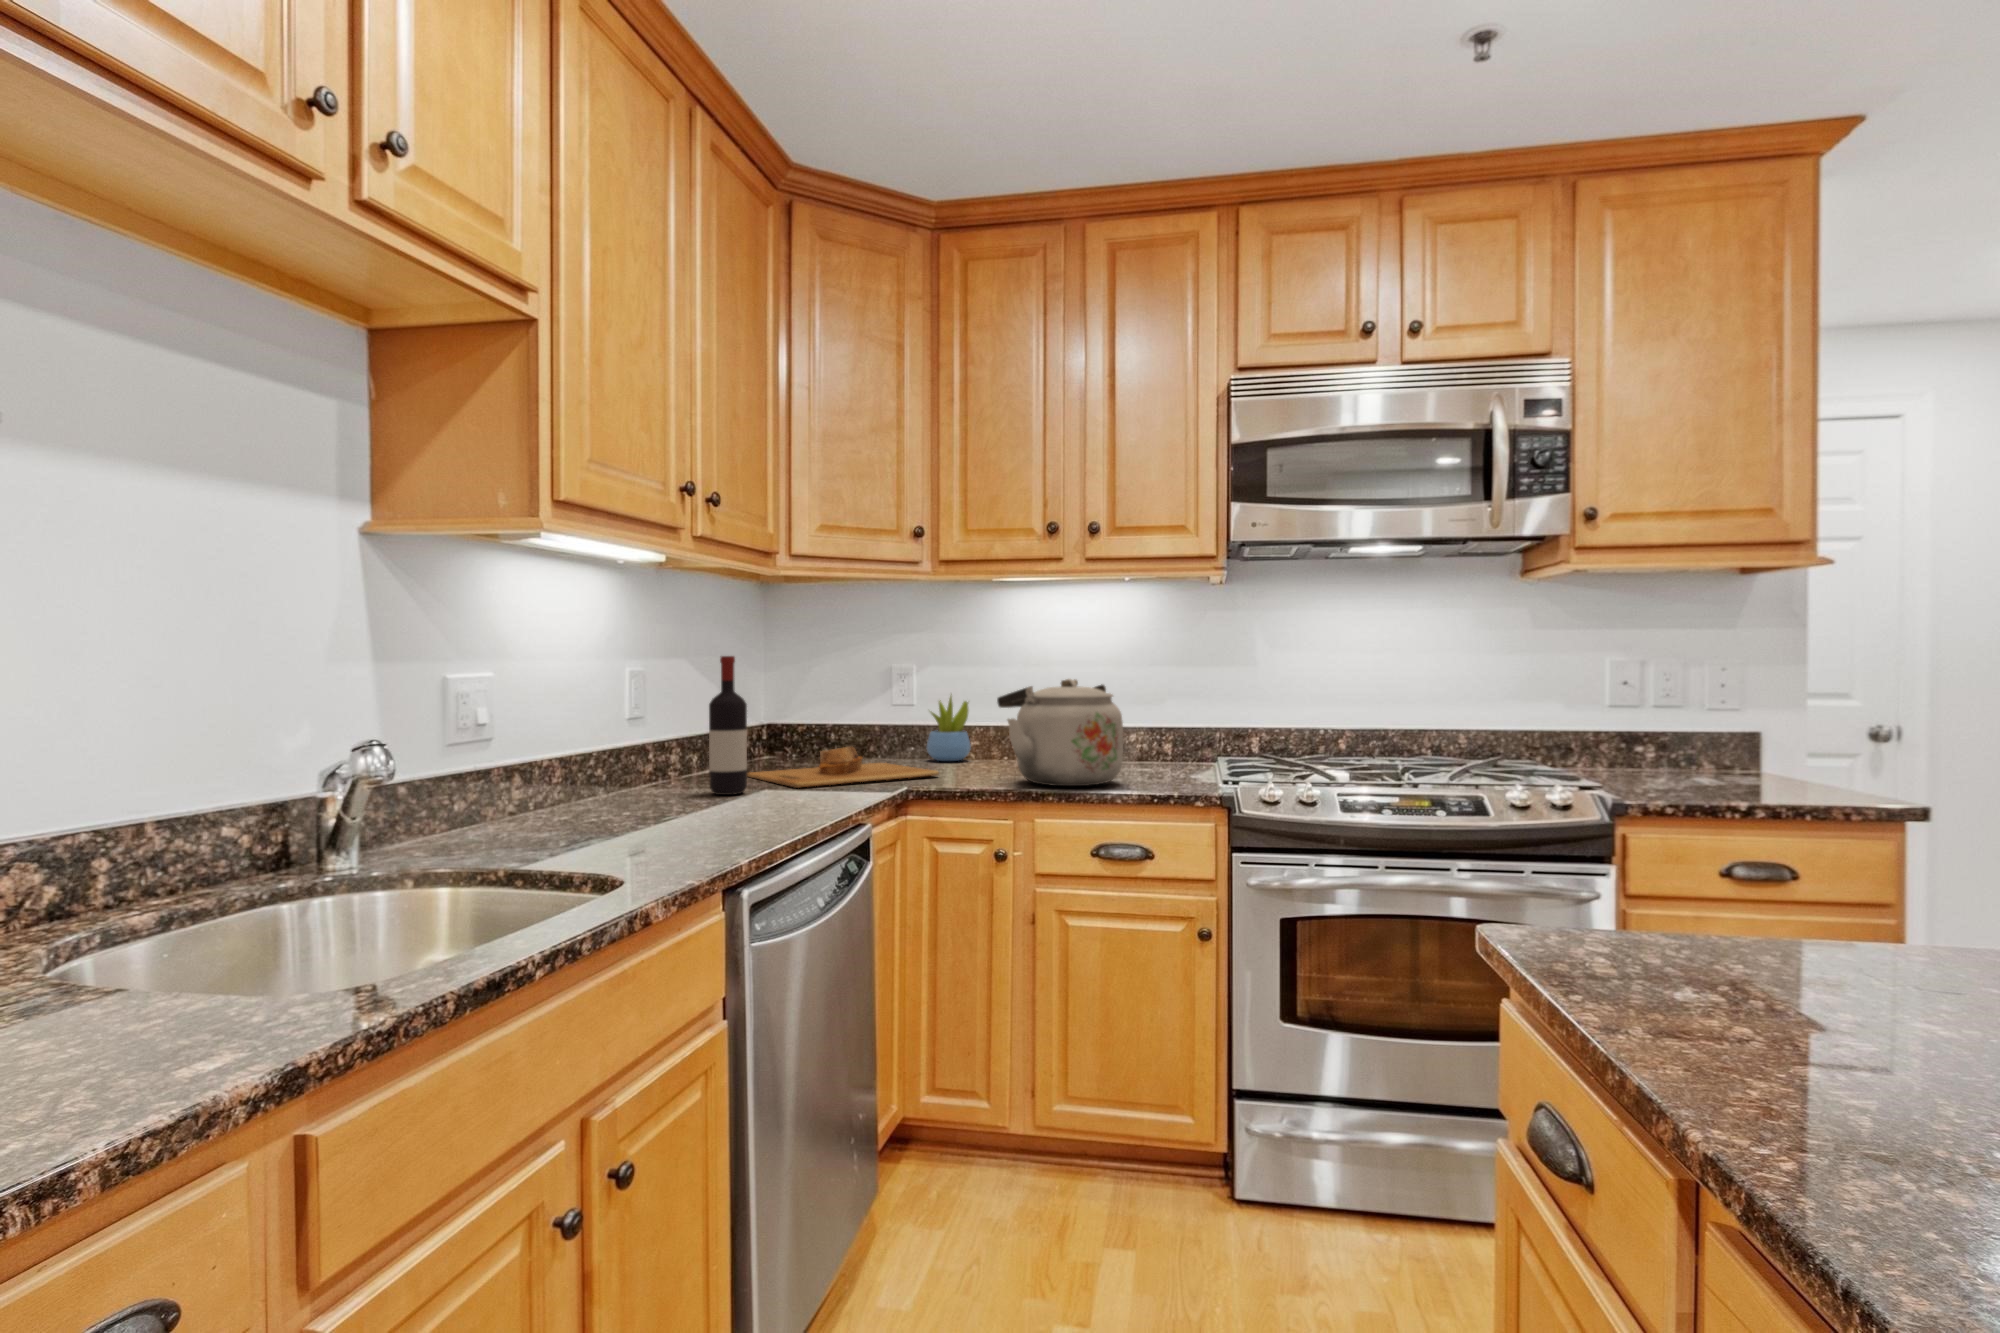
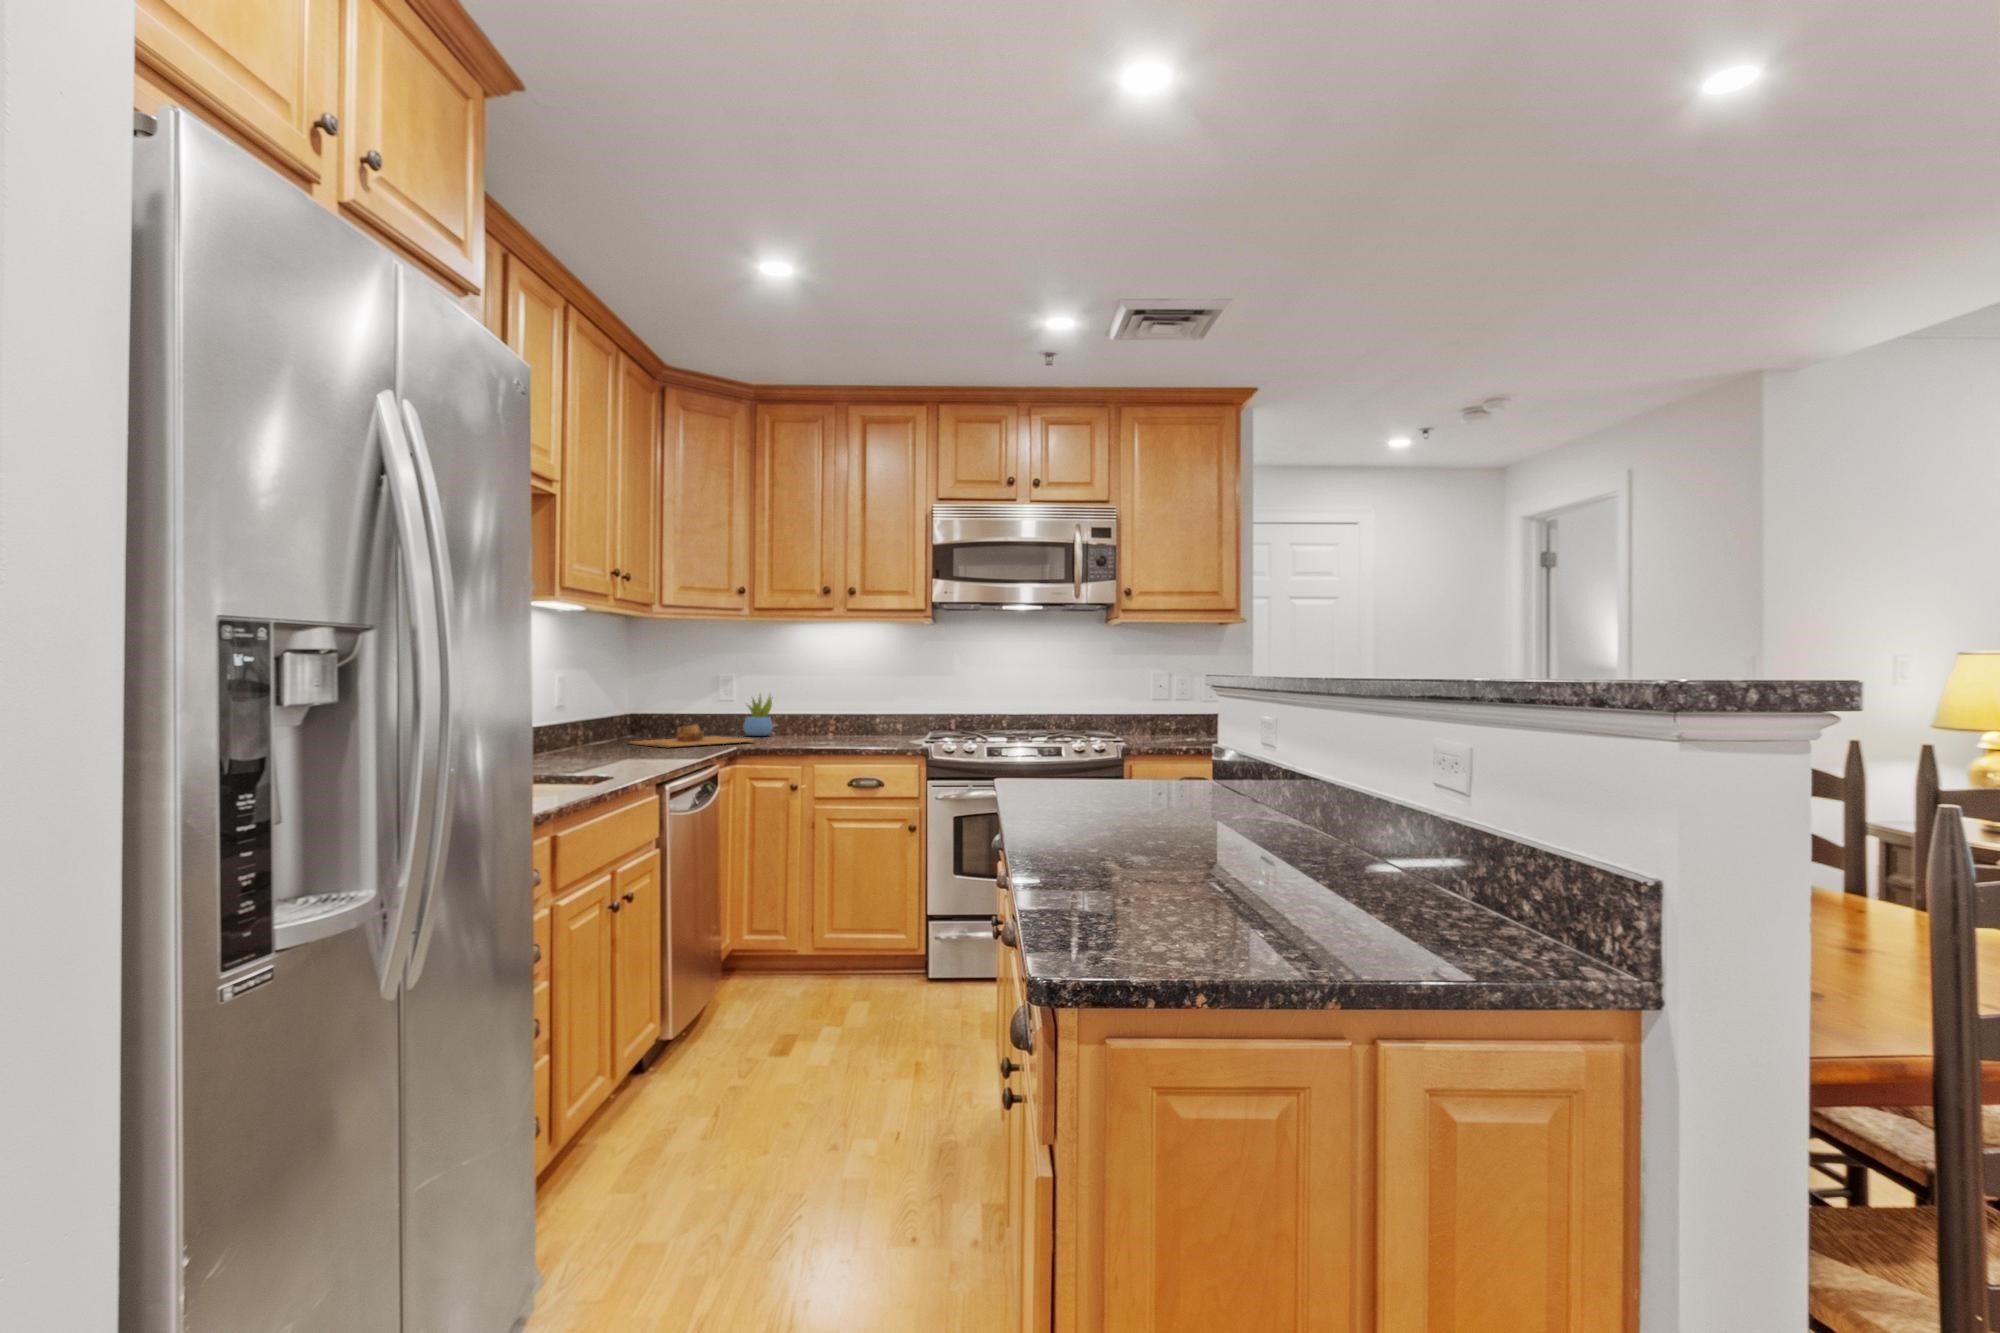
wine bottle: present [709,656,747,795] -> none [614,667,638,751]
kettle: present [997,679,1123,786] -> none [792,682,868,745]

